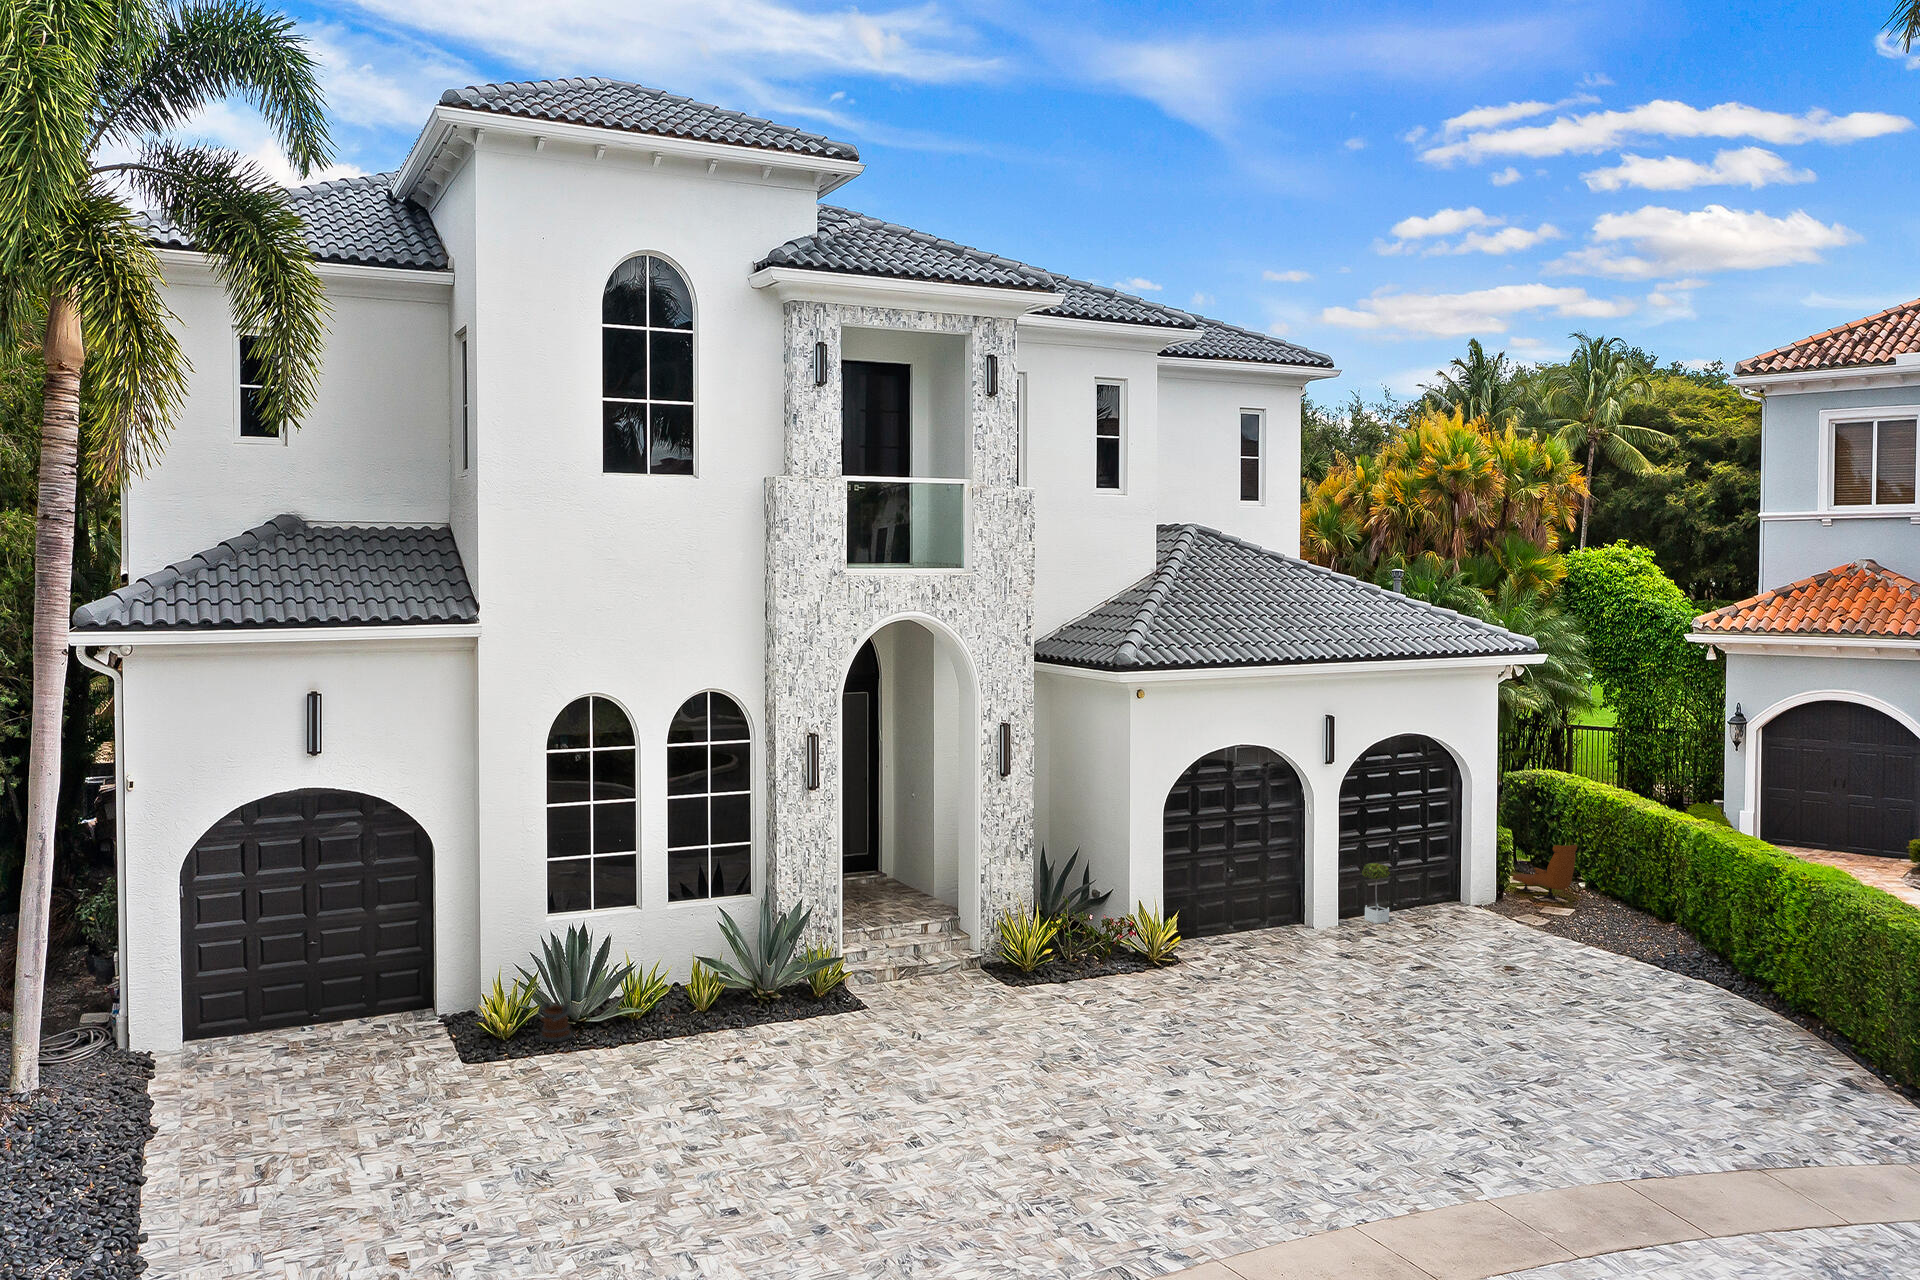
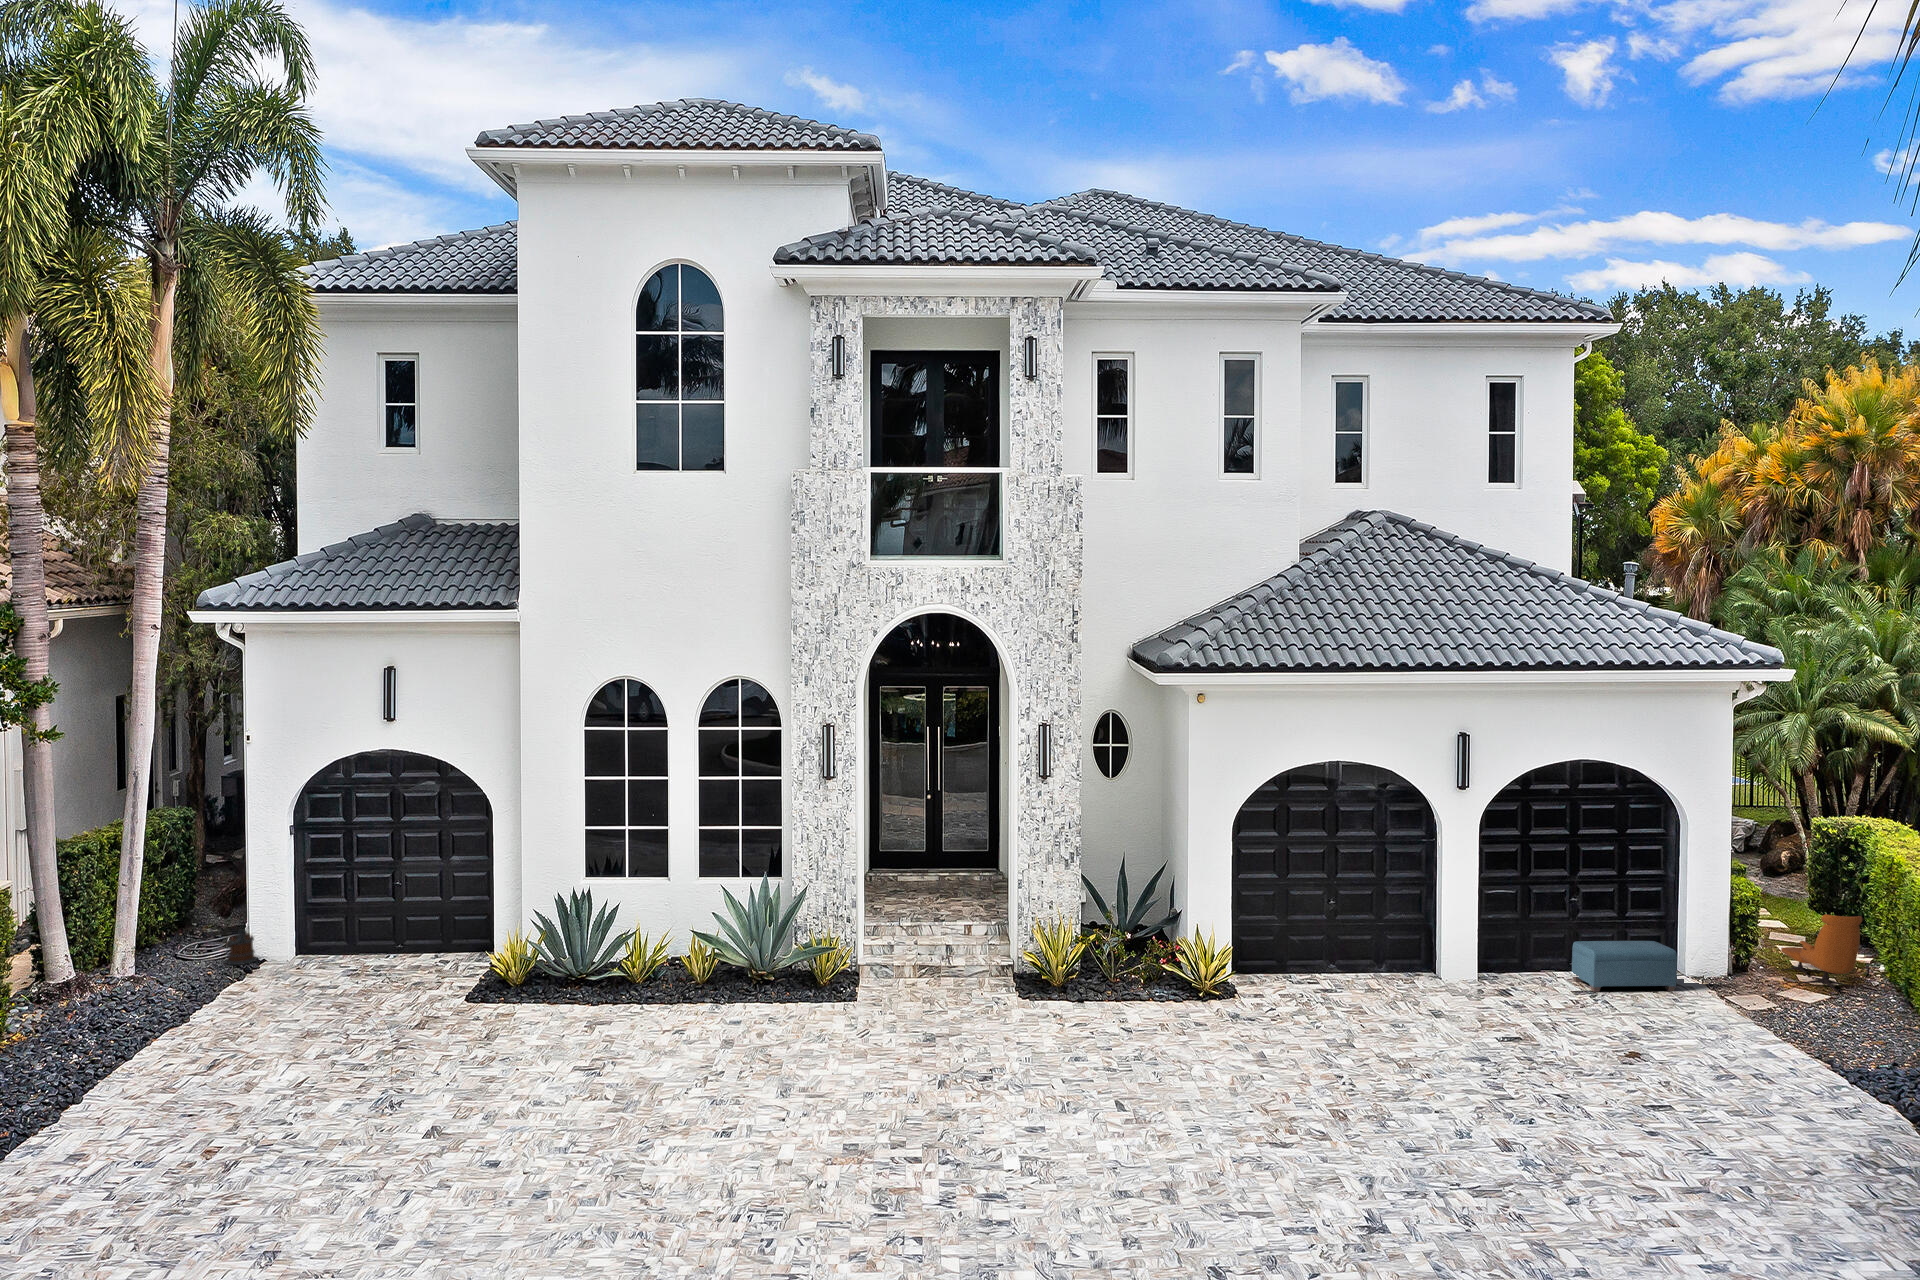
potted tree: present [1362,863,1390,924] -> none [1519,912,1556,987]
bench: none [1395,878,1468,923] -> present [1572,941,1677,992]
bucket: present [539,1002,573,1042] -> present [225,929,258,965]

